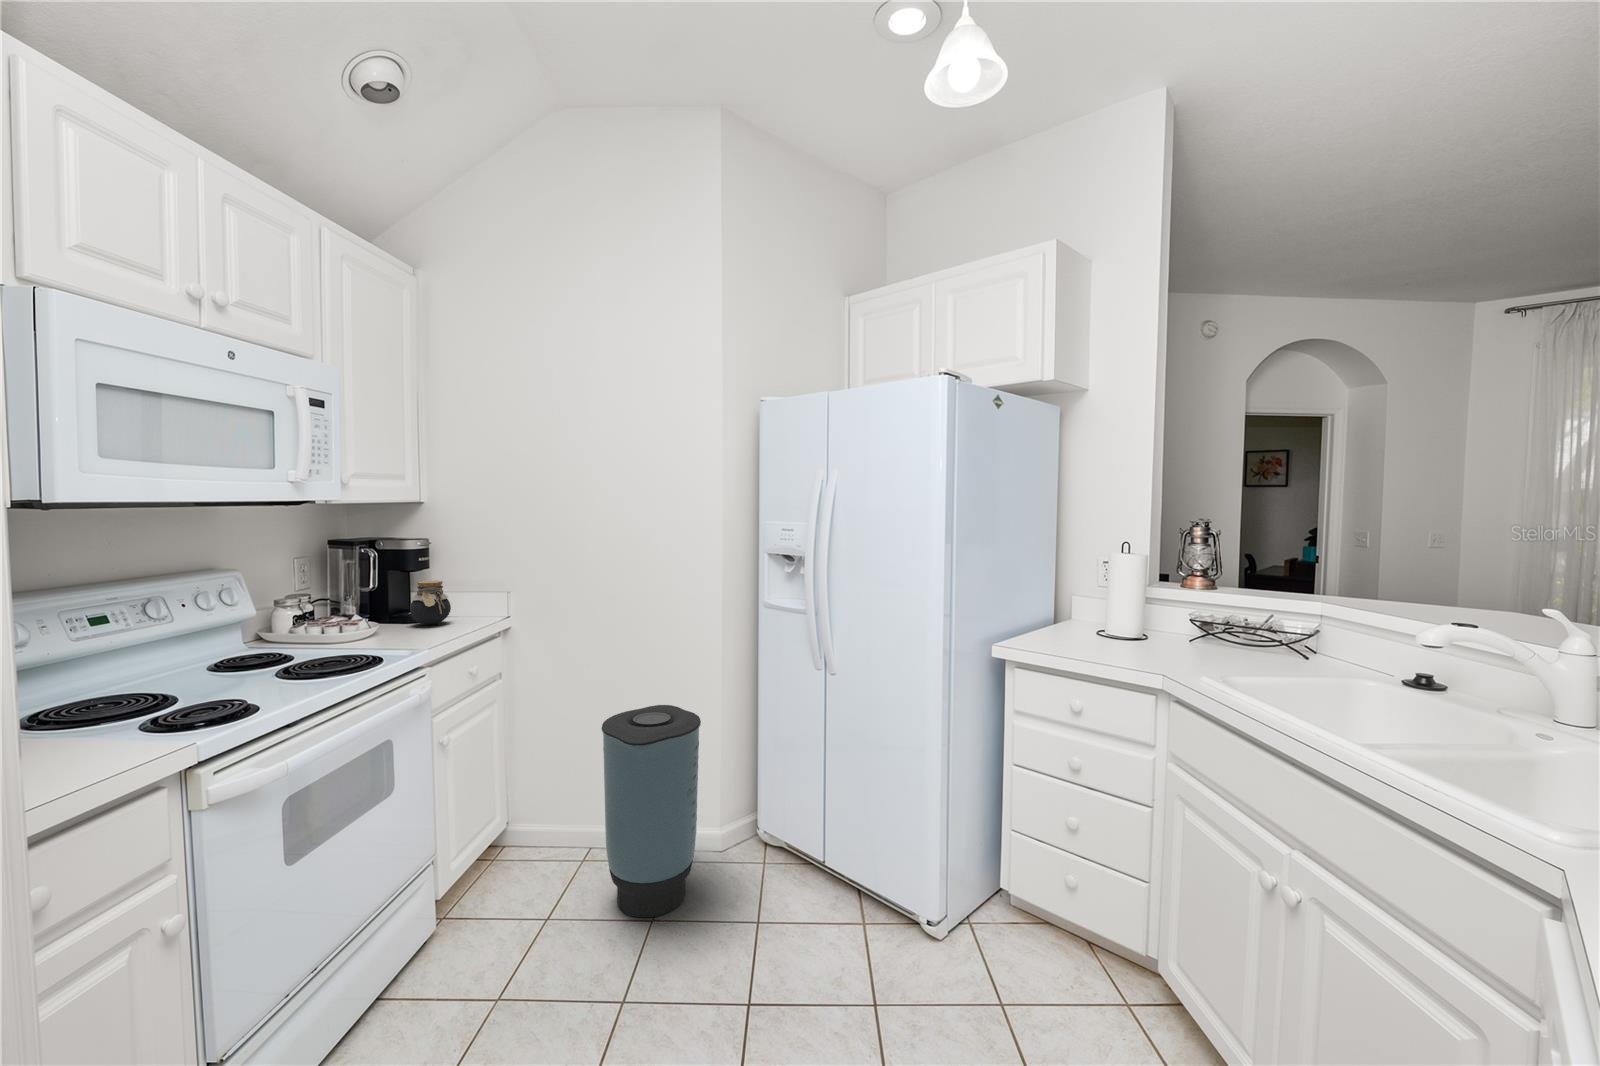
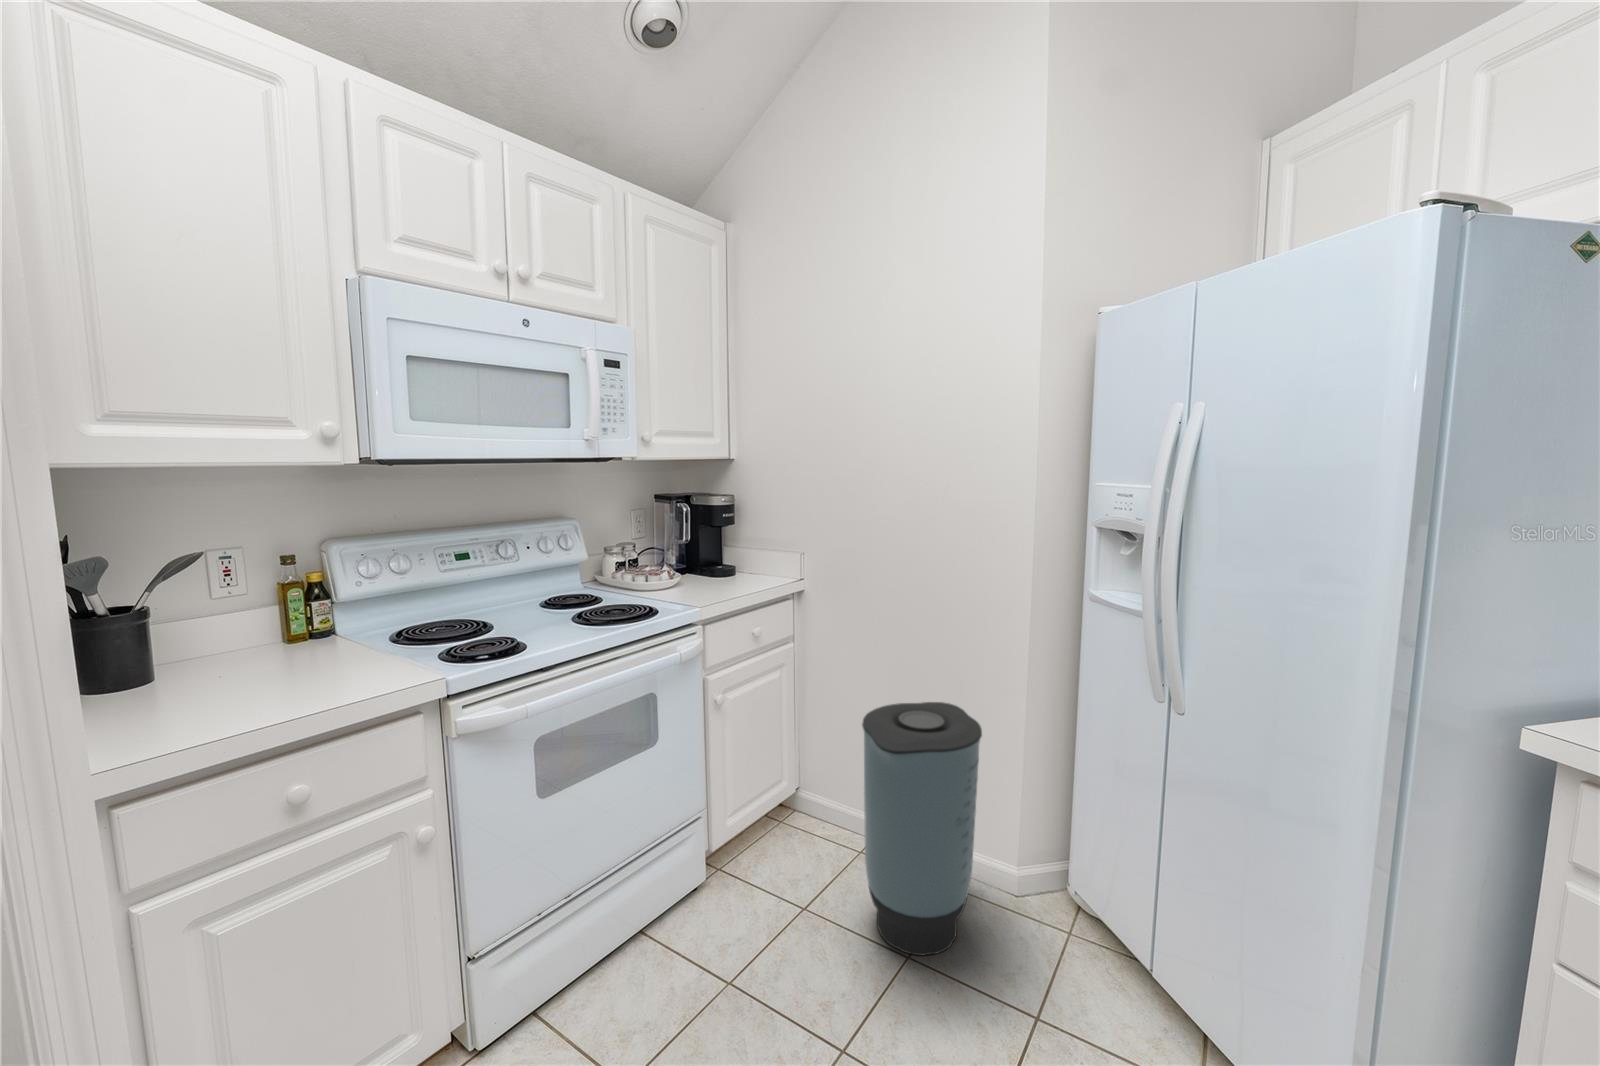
jar: present [410,581,451,625] -> none [712,536,748,580]

